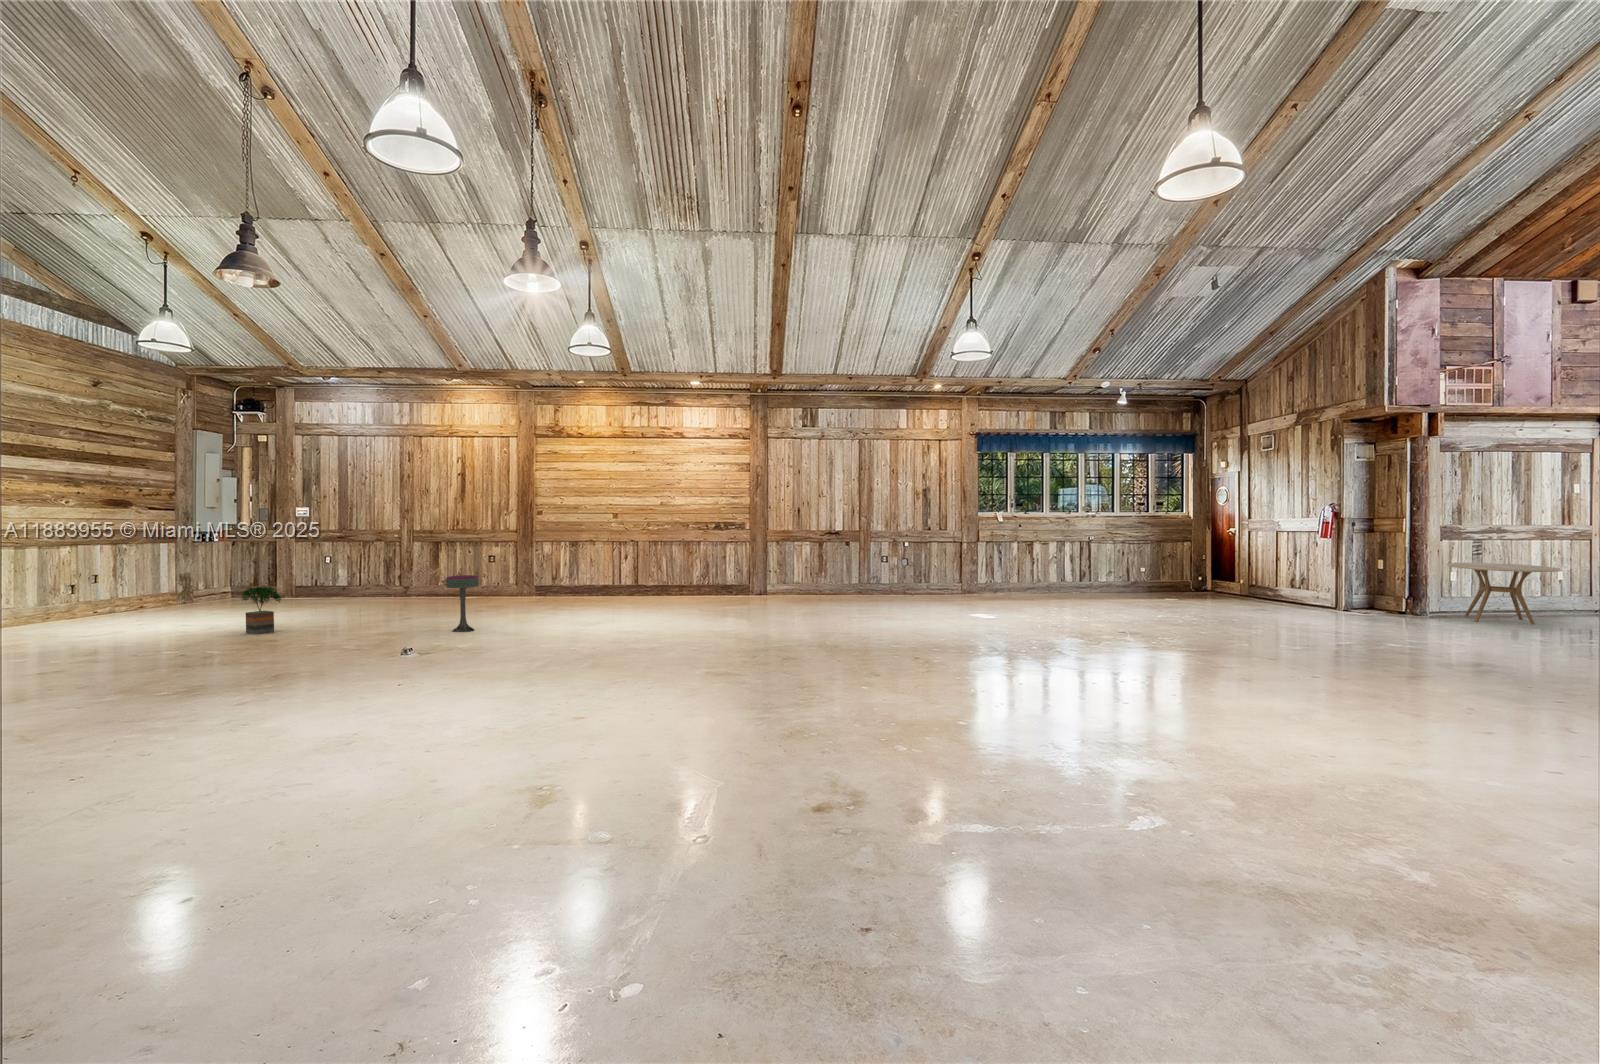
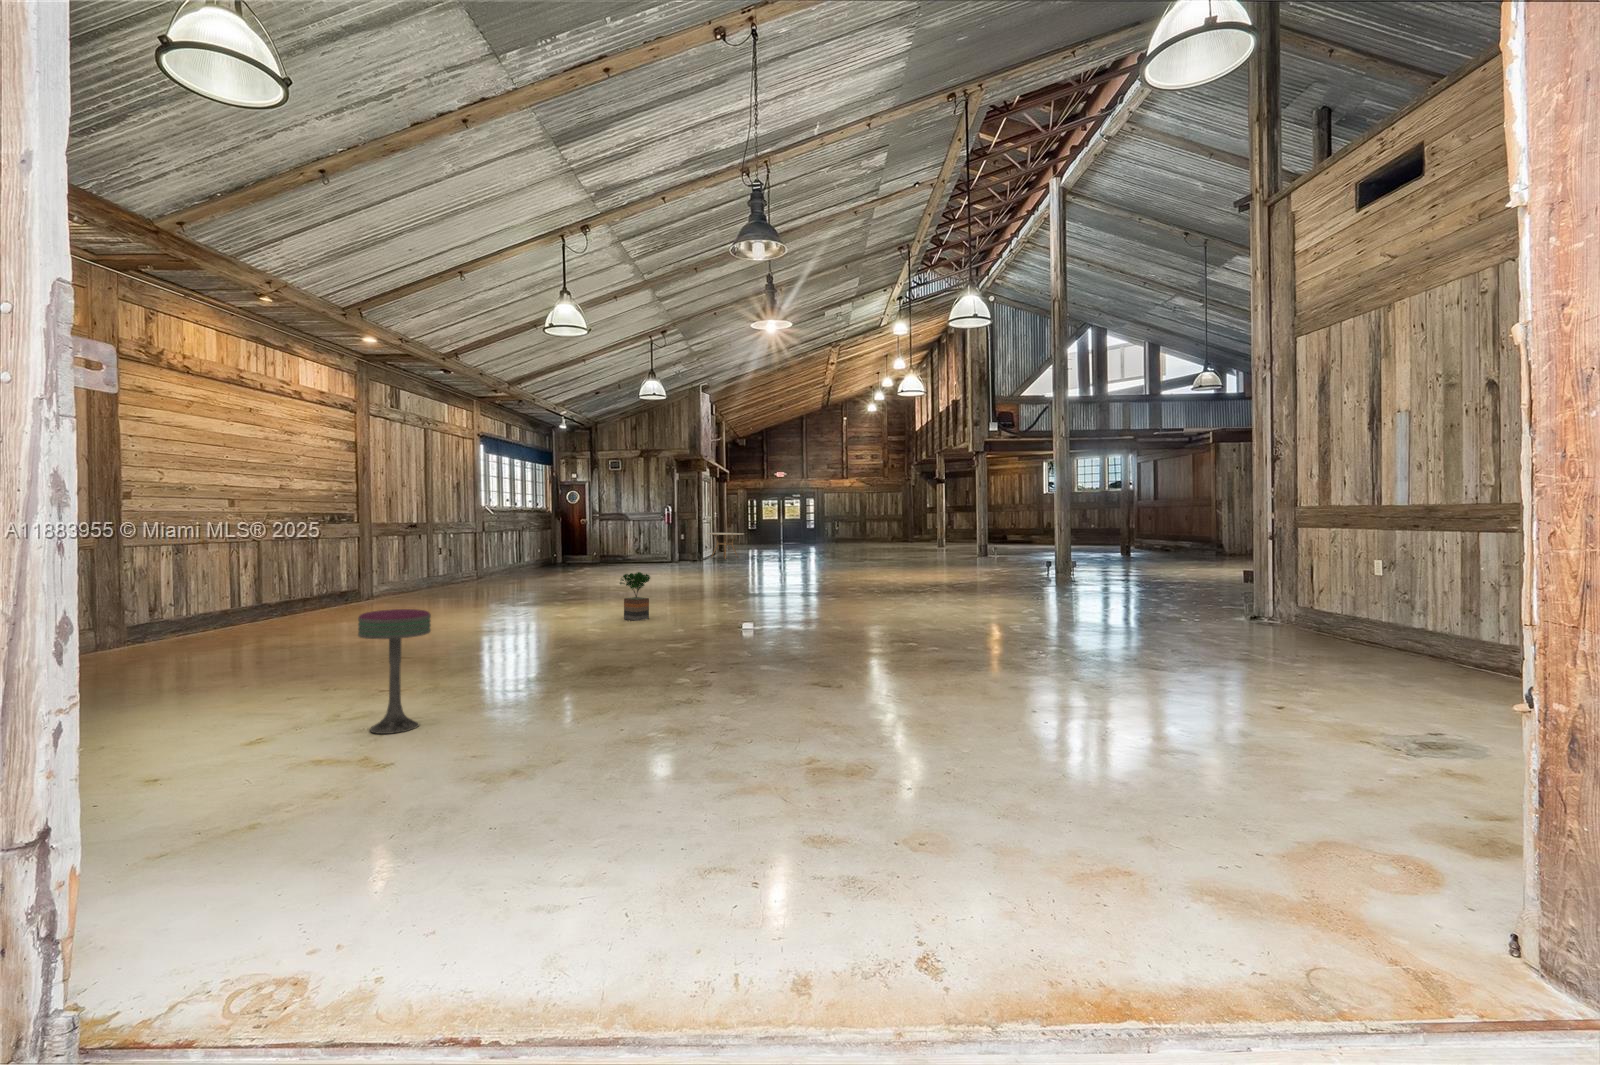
bar stool: present [446,575,479,632] -> present [358,609,431,734]
potted tree: present [241,587,282,635] -> present [620,572,650,621]

